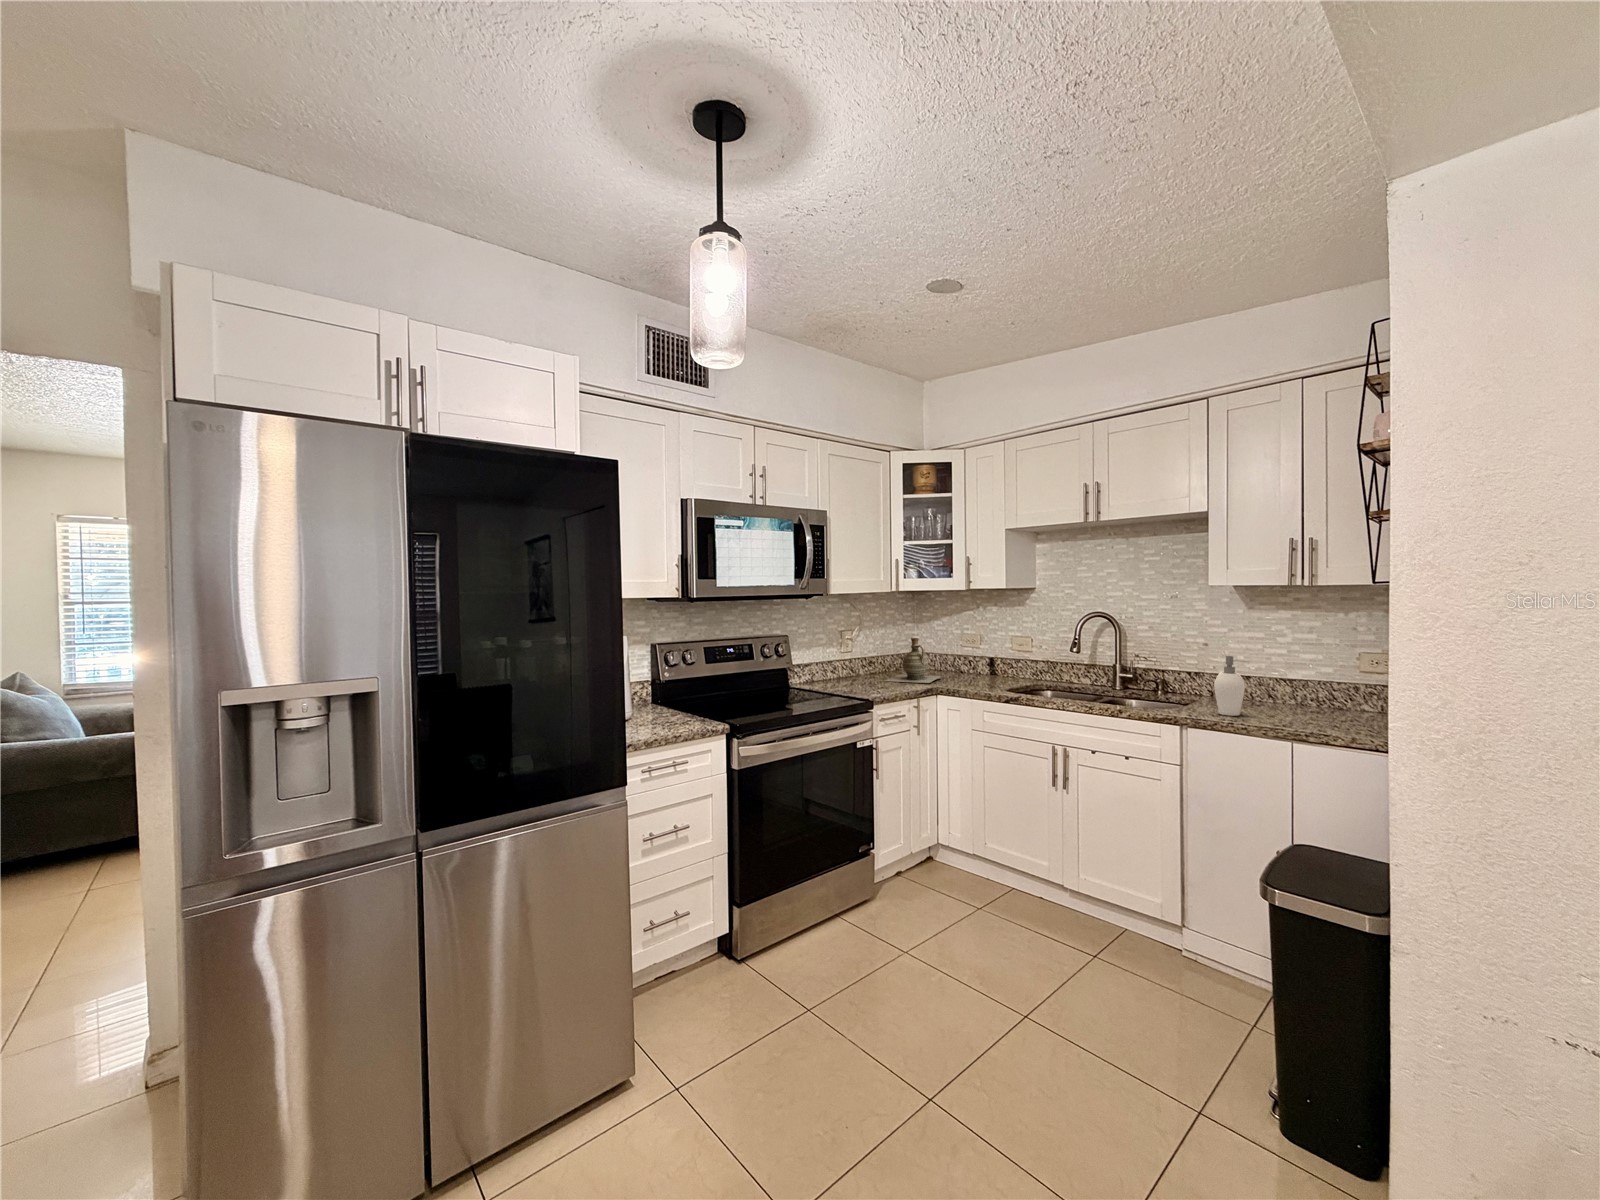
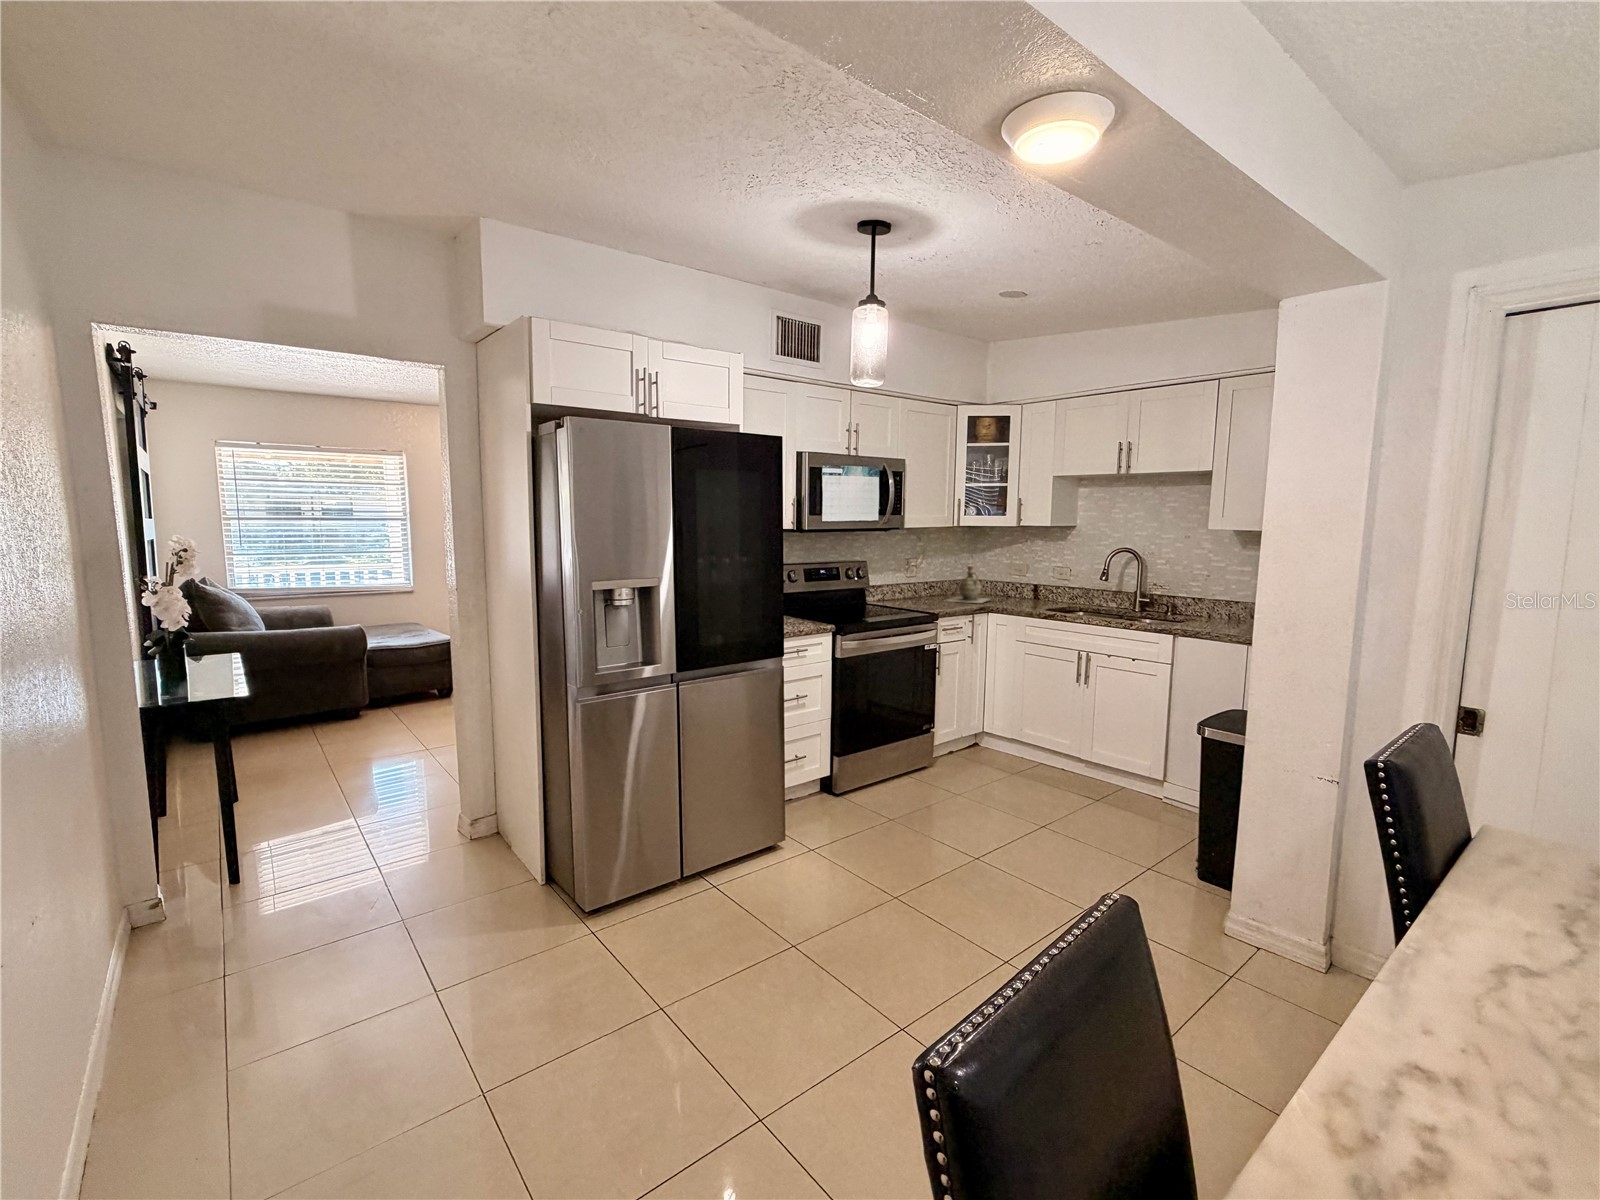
soap dispenser: present [1214,656,1247,716] -> none [1206,584,1233,629]

